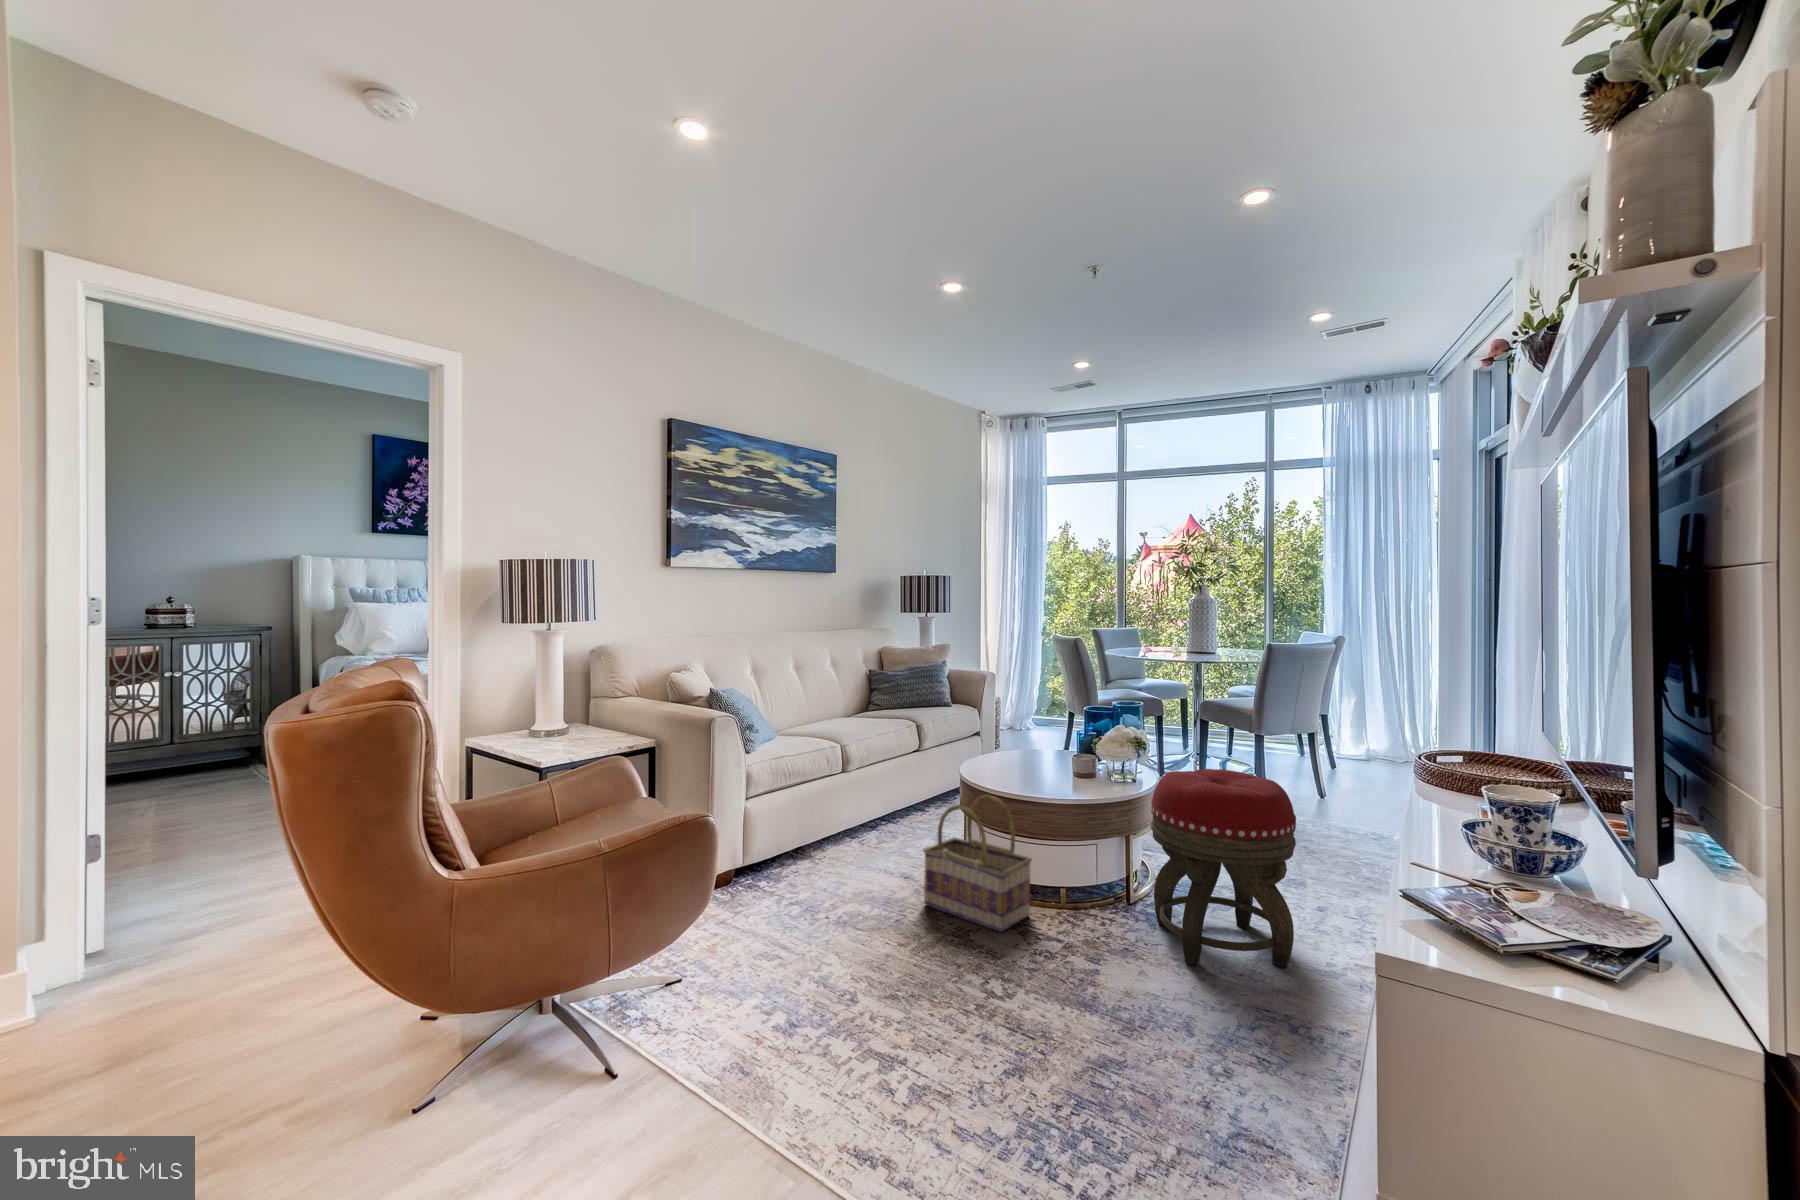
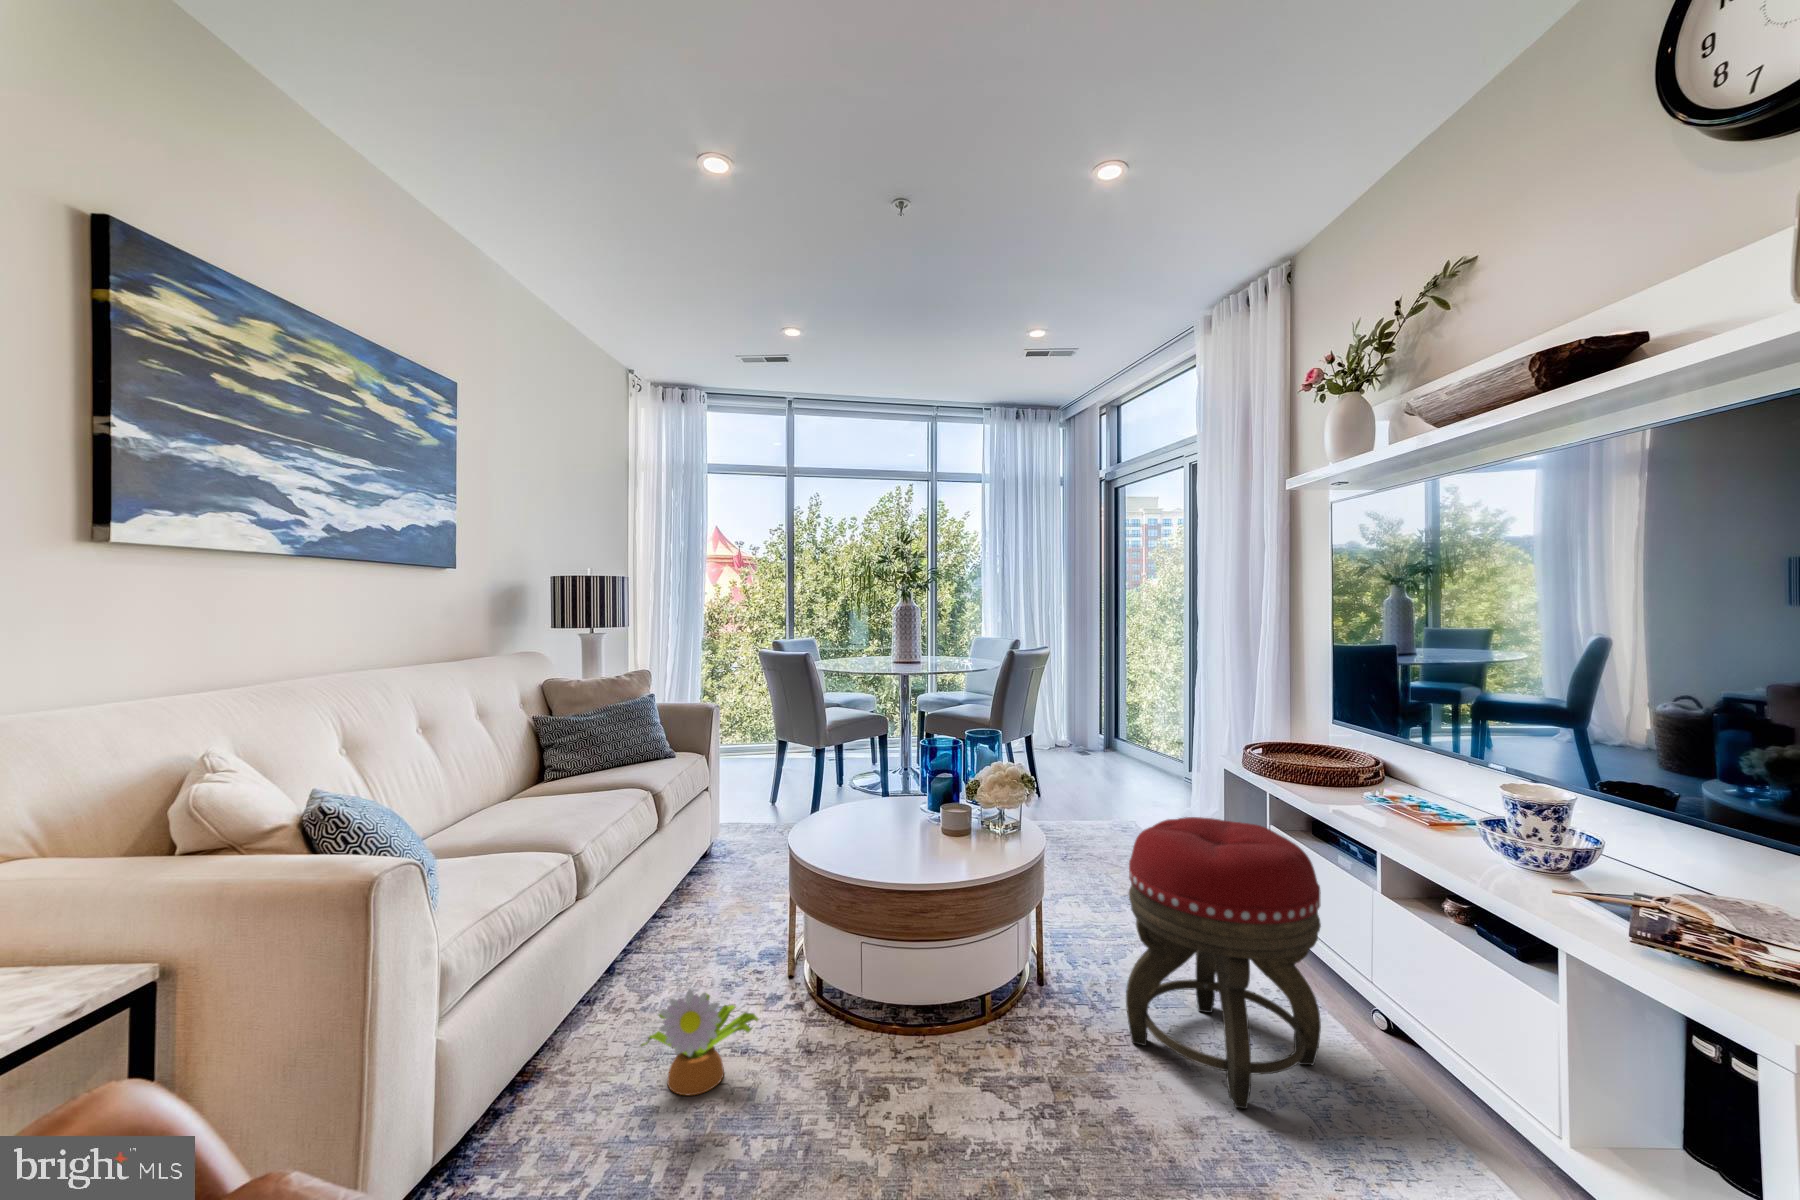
basket: present [924,795,1032,932] -> none [824,919,996,1159]
decorative plant: none [857,812,922,873] -> present [641,990,759,1095]

